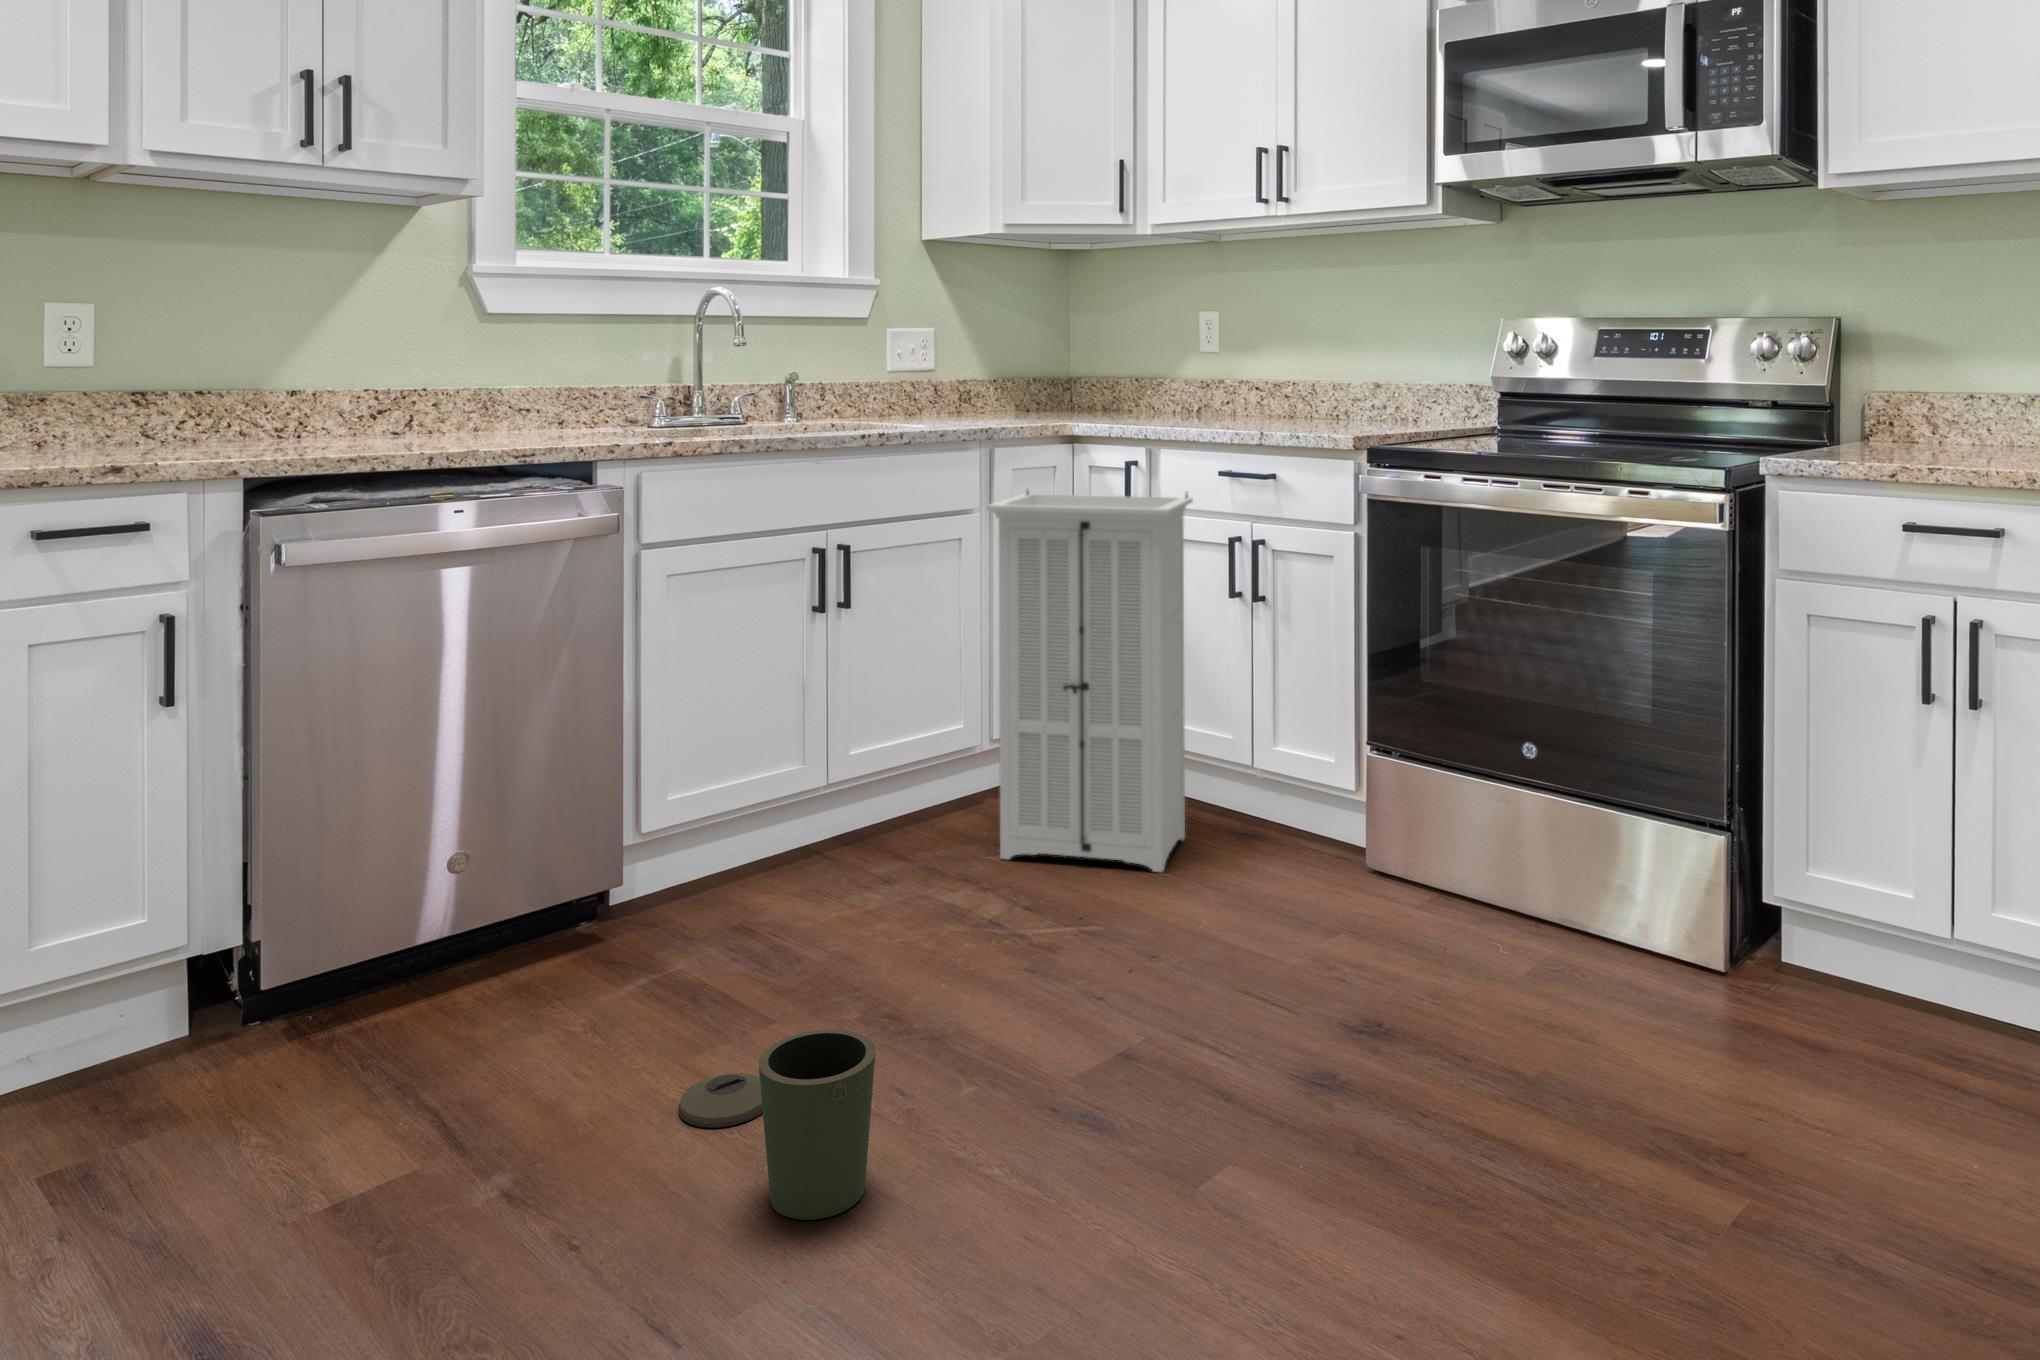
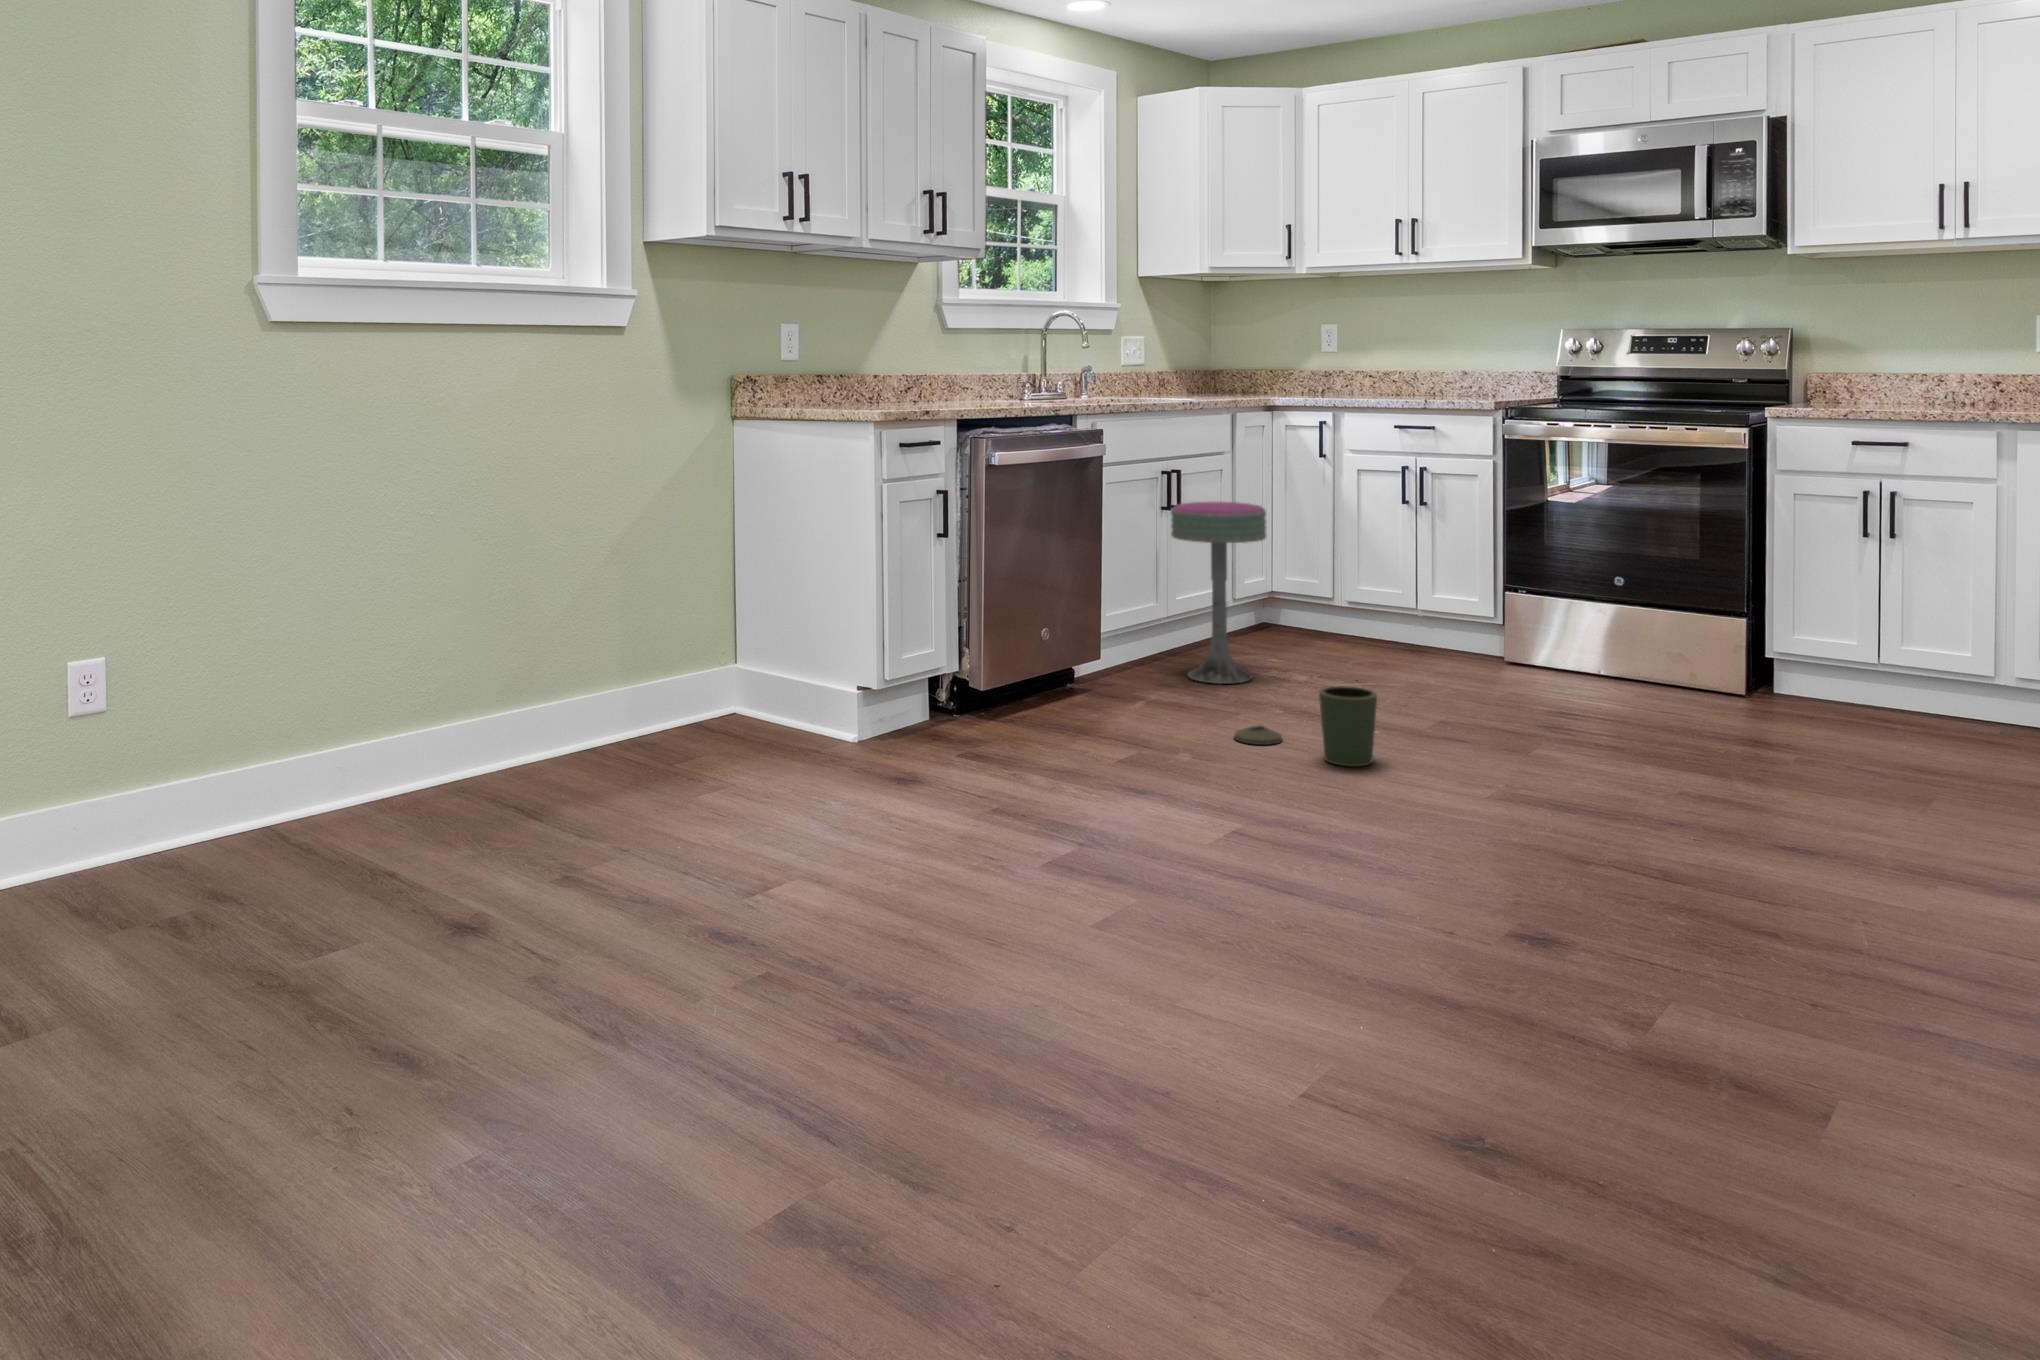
storage cabinet: present [986,491,1193,872] -> none [1267,436,1388,666]
bar stool: none [786,603,945,920] -> present [1171,502,1267,684]

